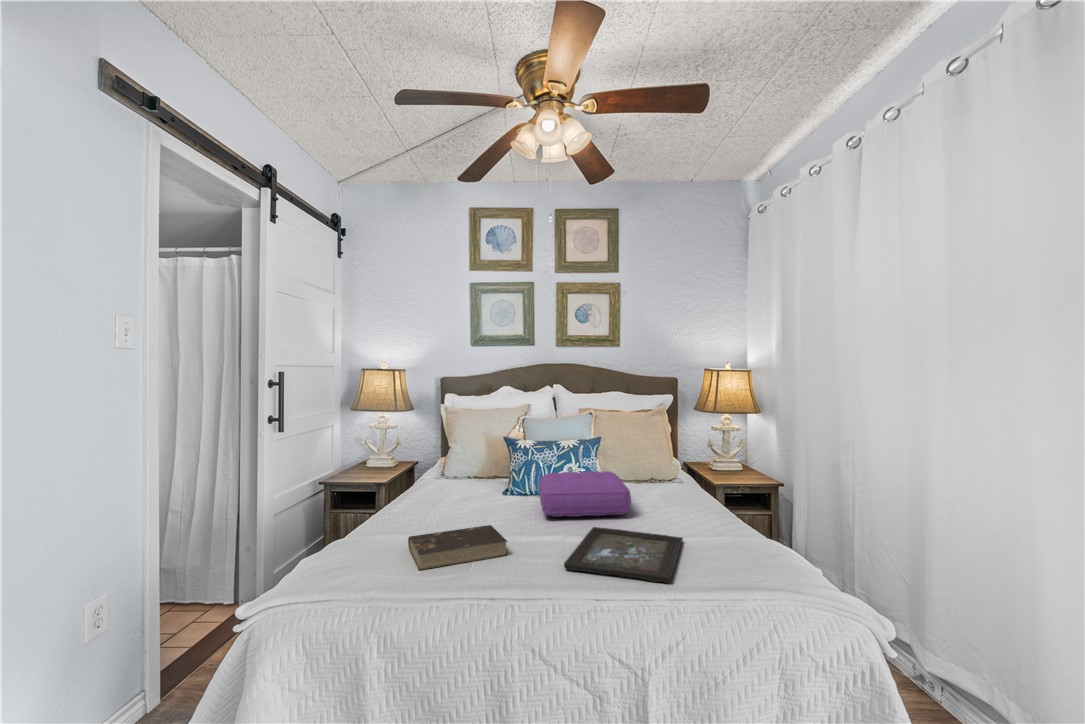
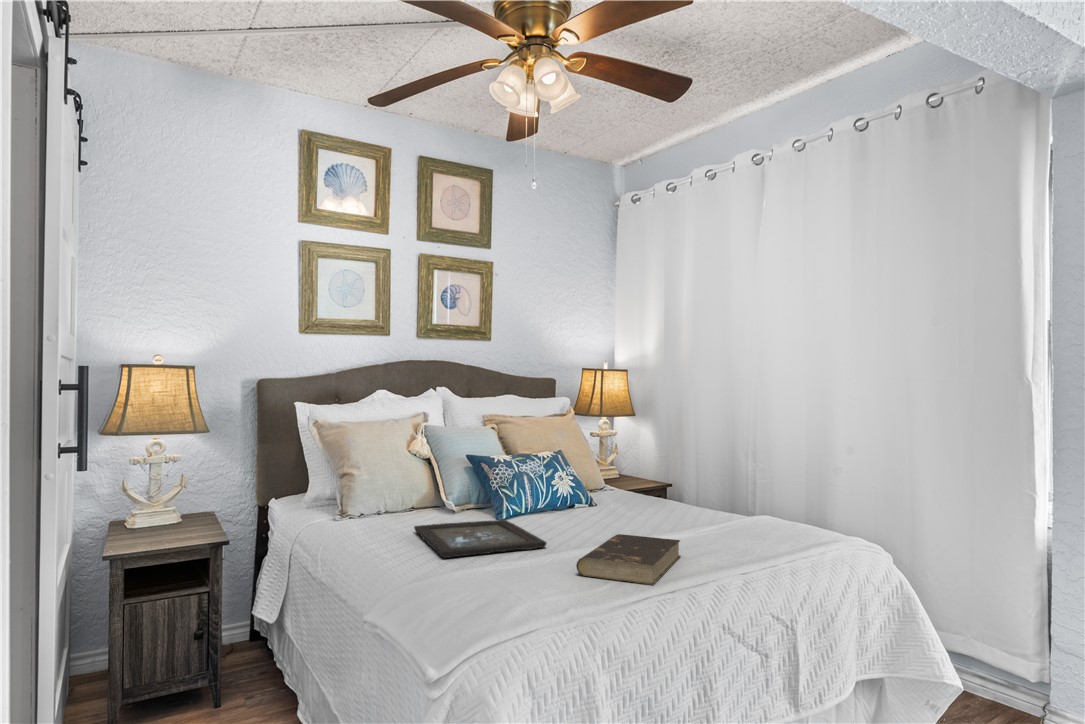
pillow: present [539,471,631,517] -> none [555,472,676,525]
tray: present [564,527,683,583] -> present [414,520,546,558]

